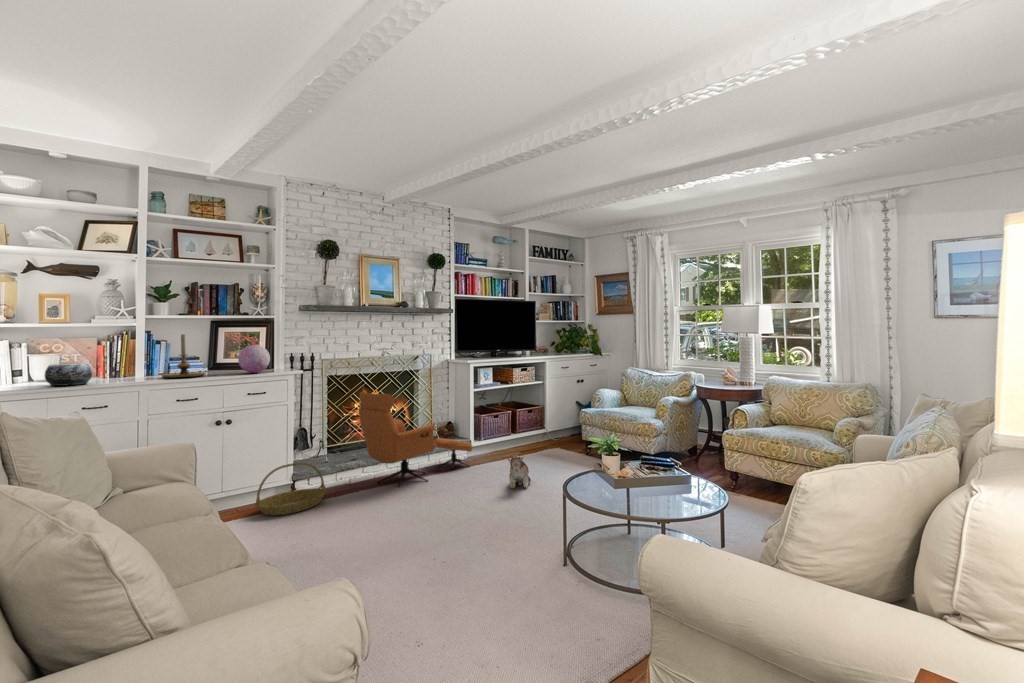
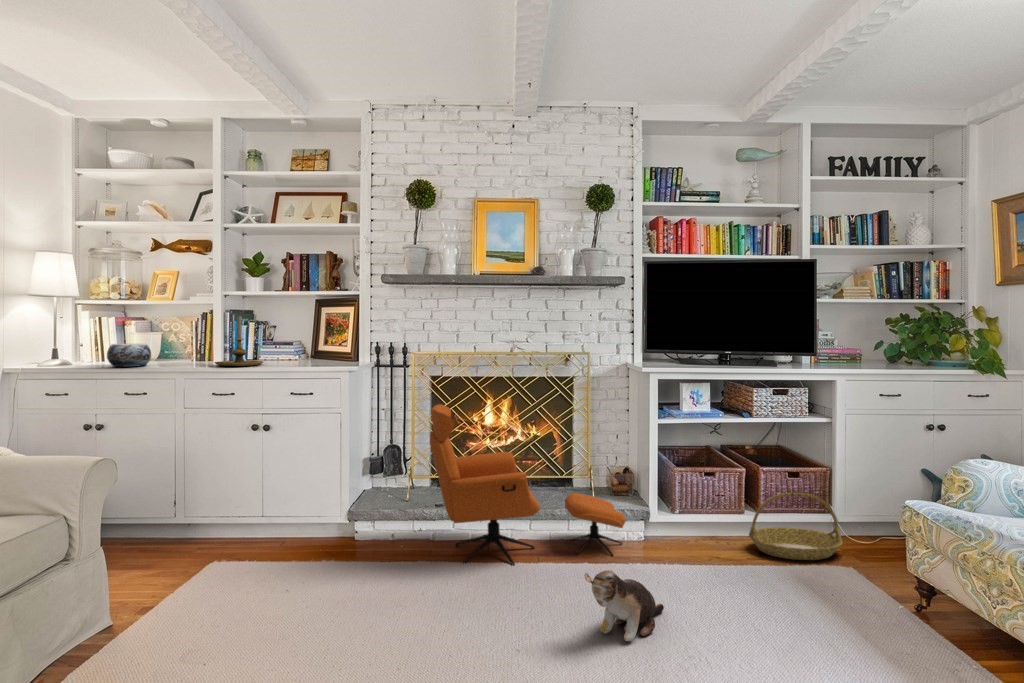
decorative orb: present [238,345,270,373] -> none [292,330,331,366]
basket: present [255,462,326,516] -> present [749,493,843,560]

